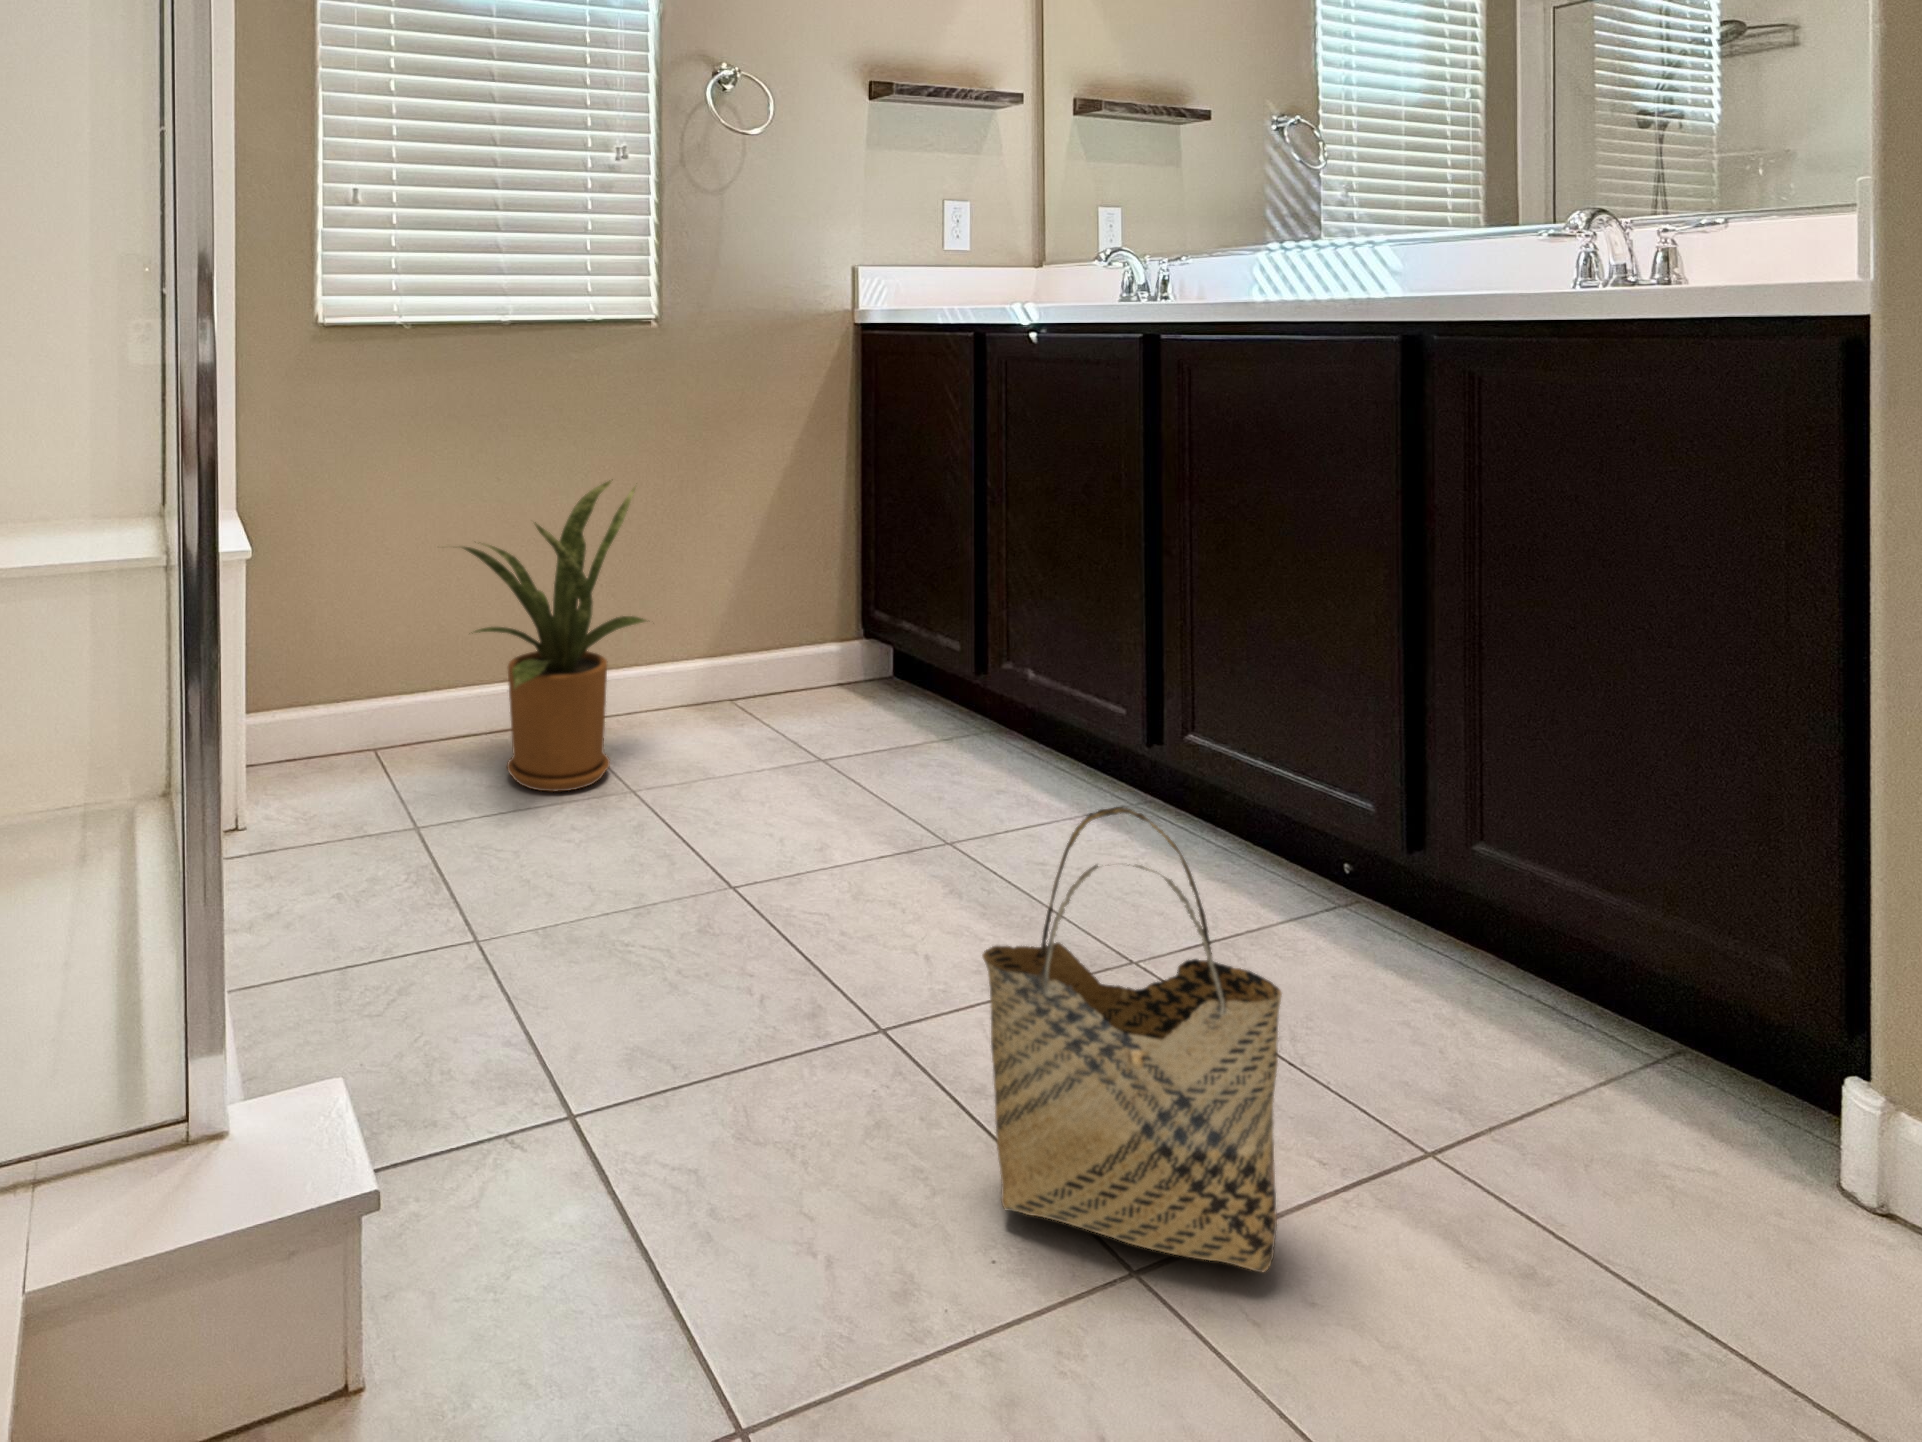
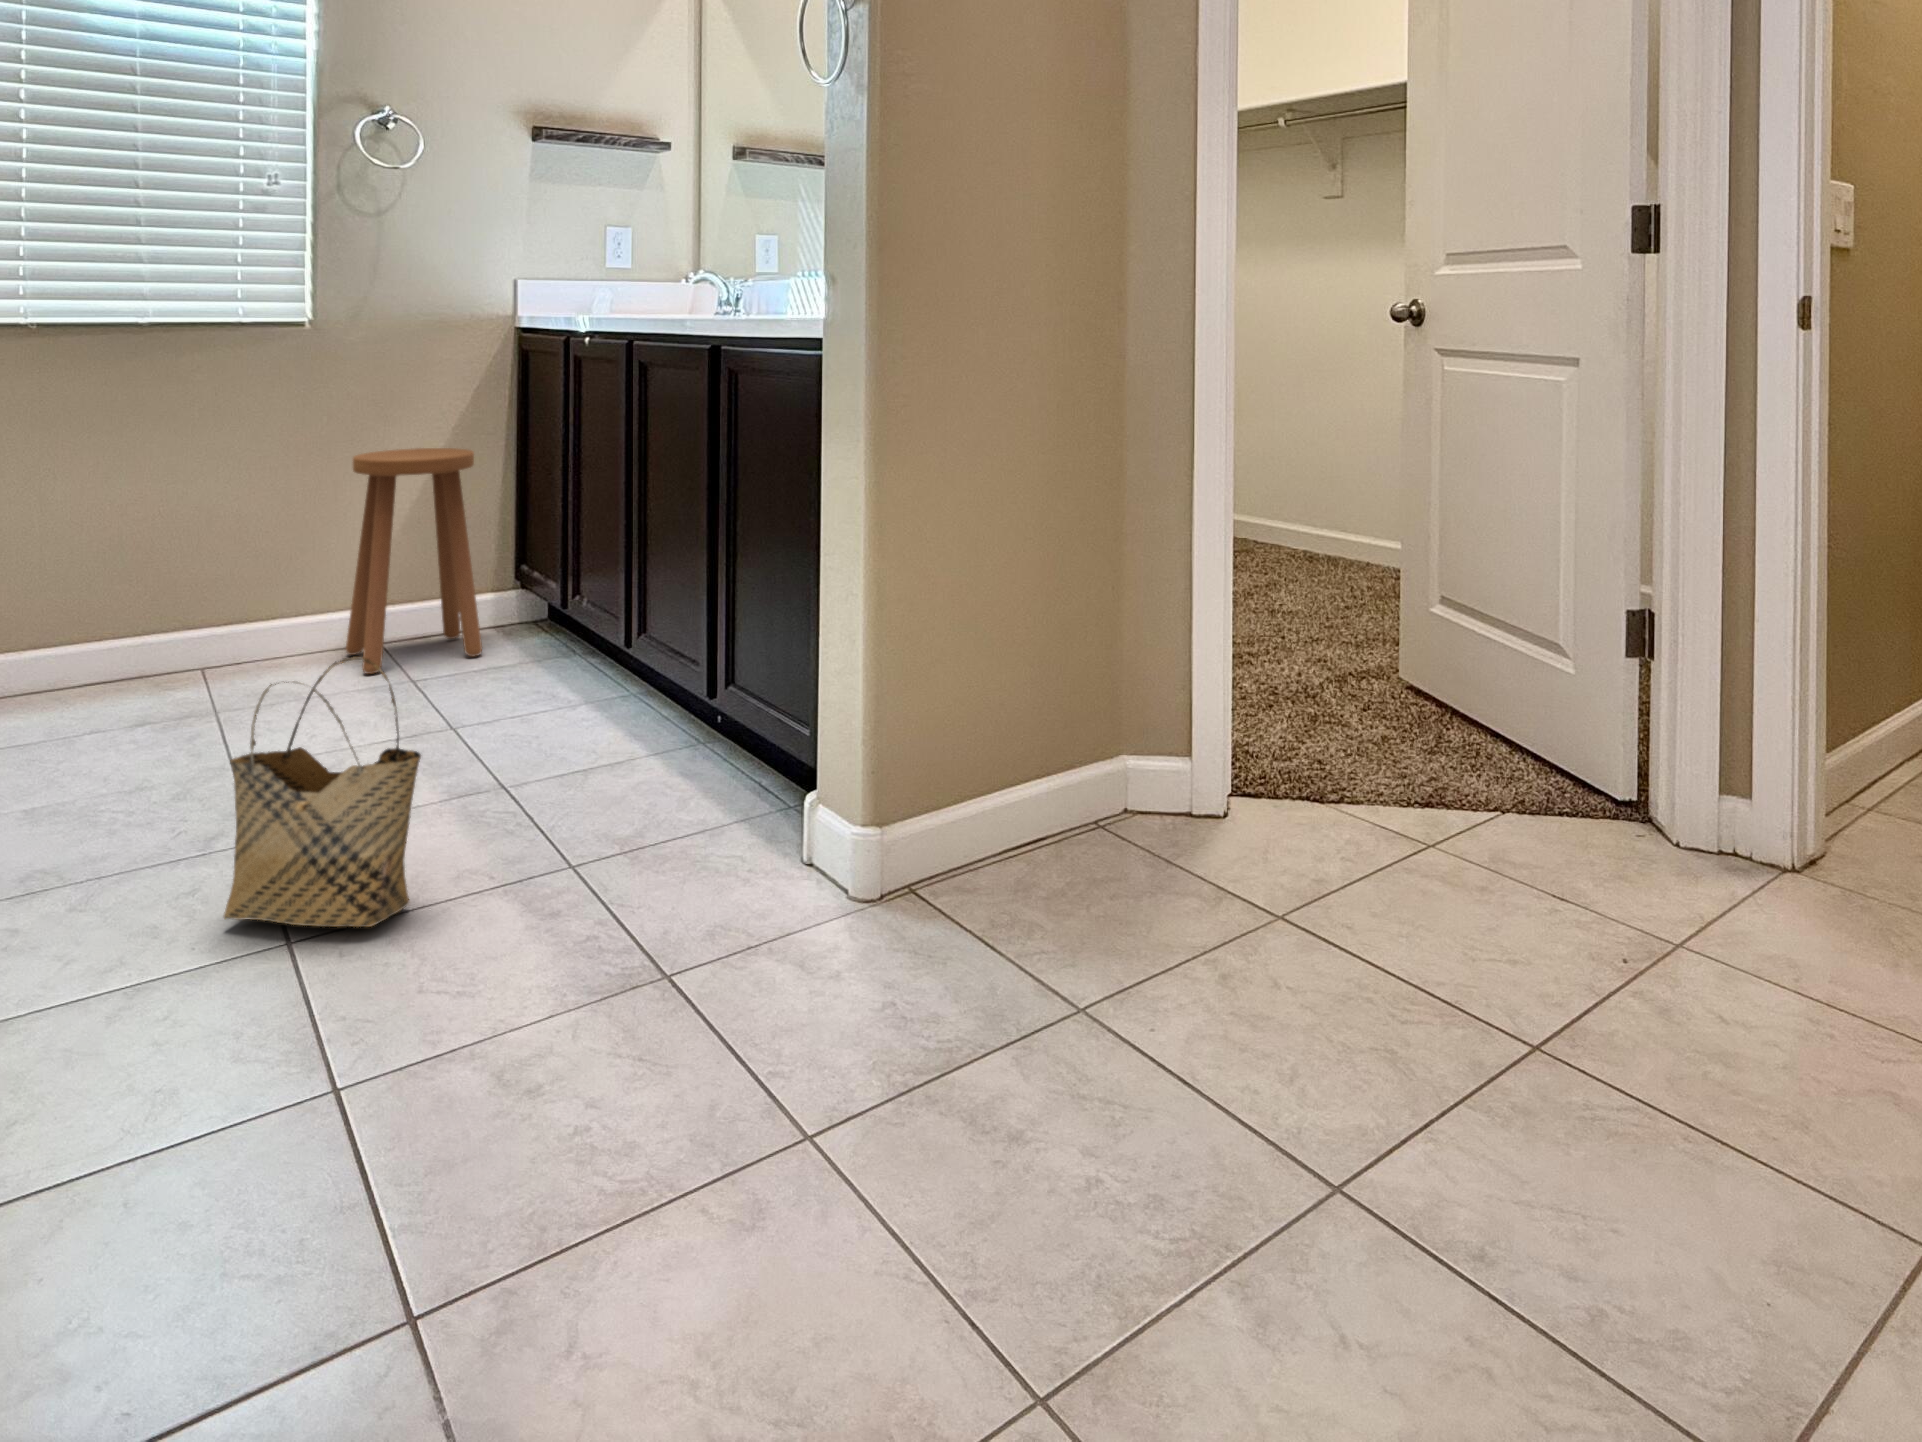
stool: none [704,469,869,746] -> present [346,448,482,674]
house plant: present [461,481,646,792] -> none [7,457,277,718]

